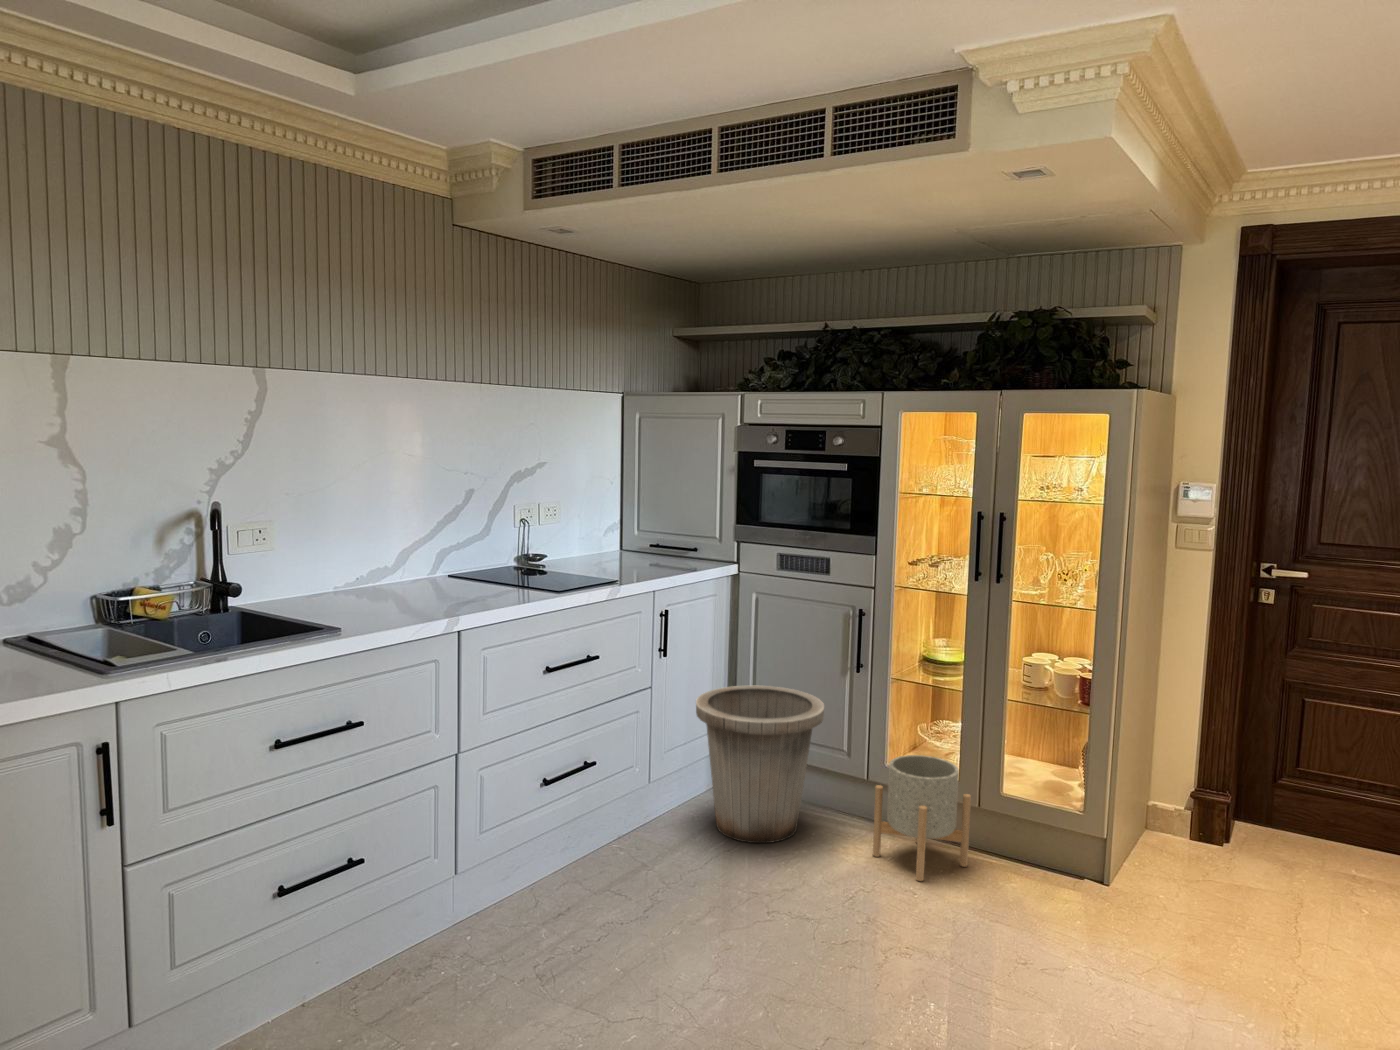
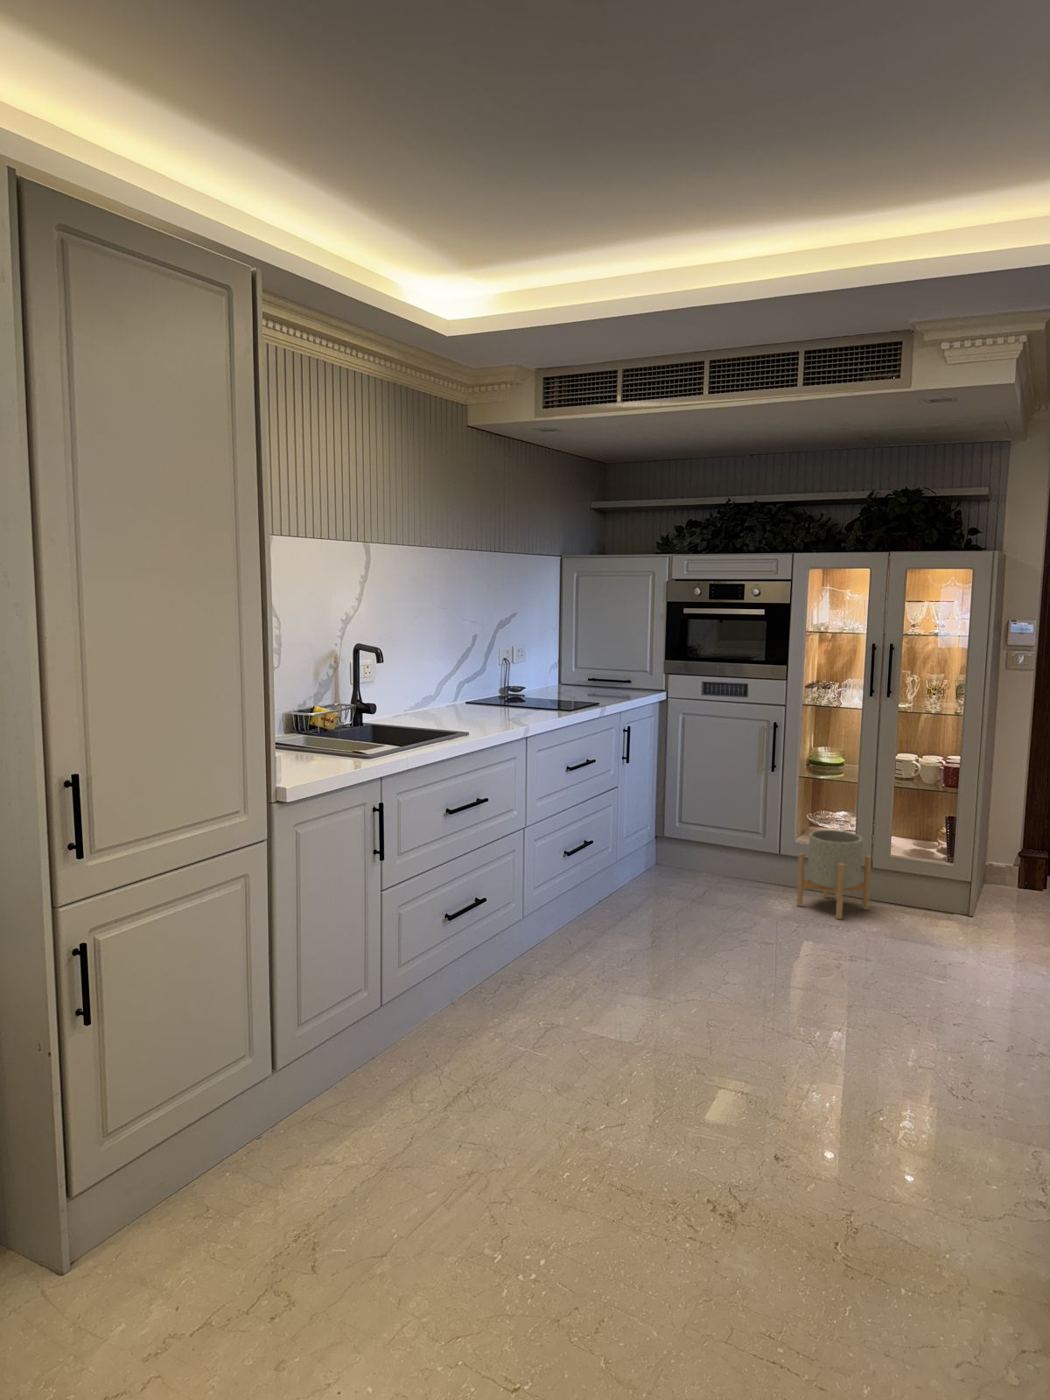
trash can: present [696,686,824,843] -> none [653,786,754,902]

